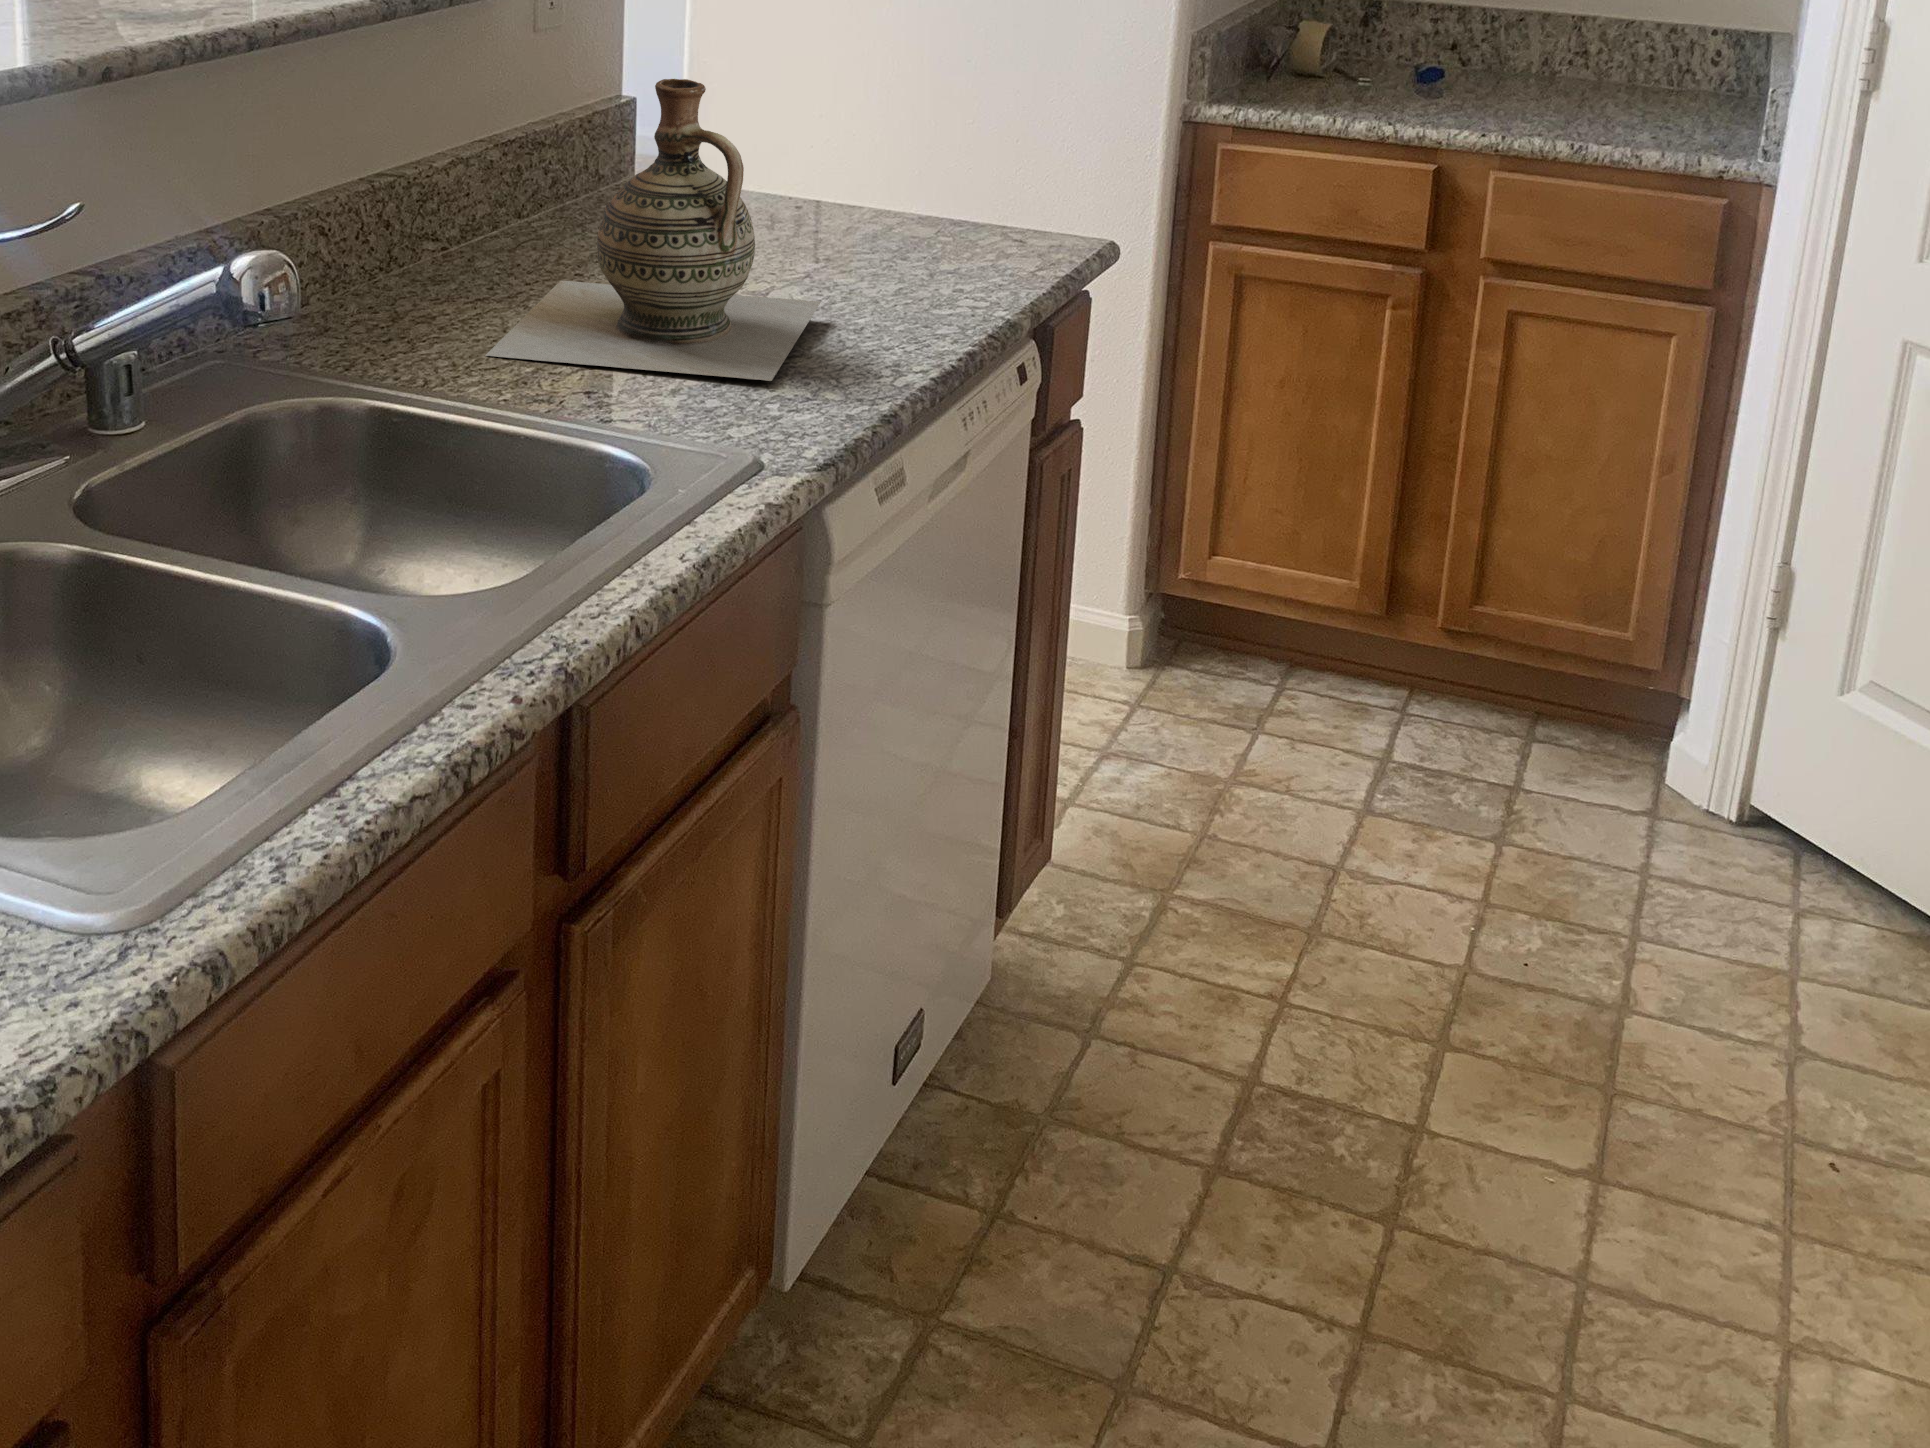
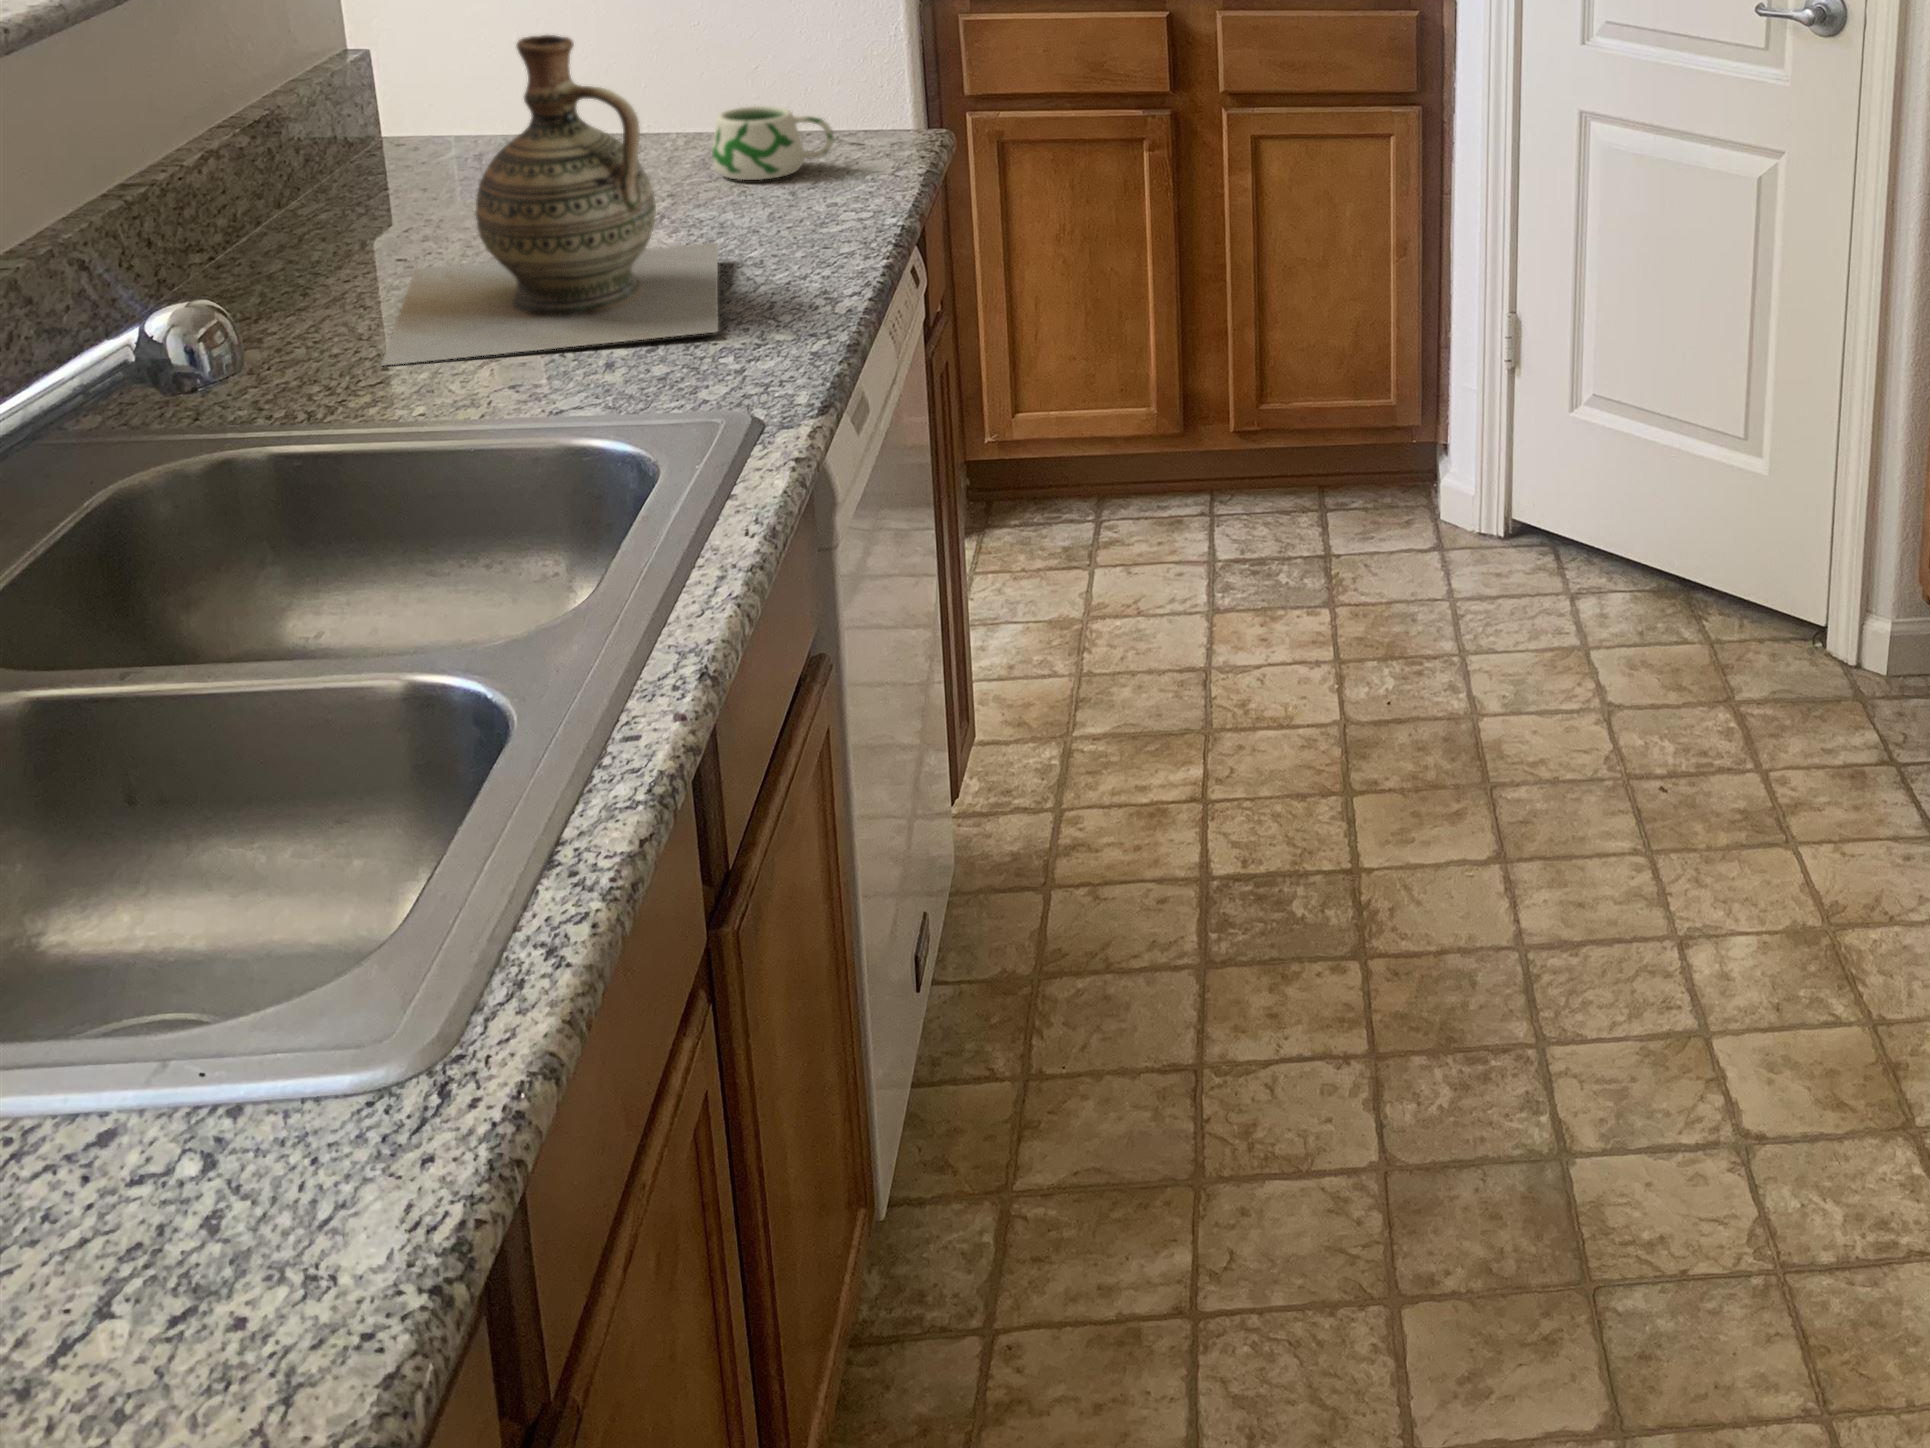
mug: none [867,184,983,256] -> present [712,106,833,180]

